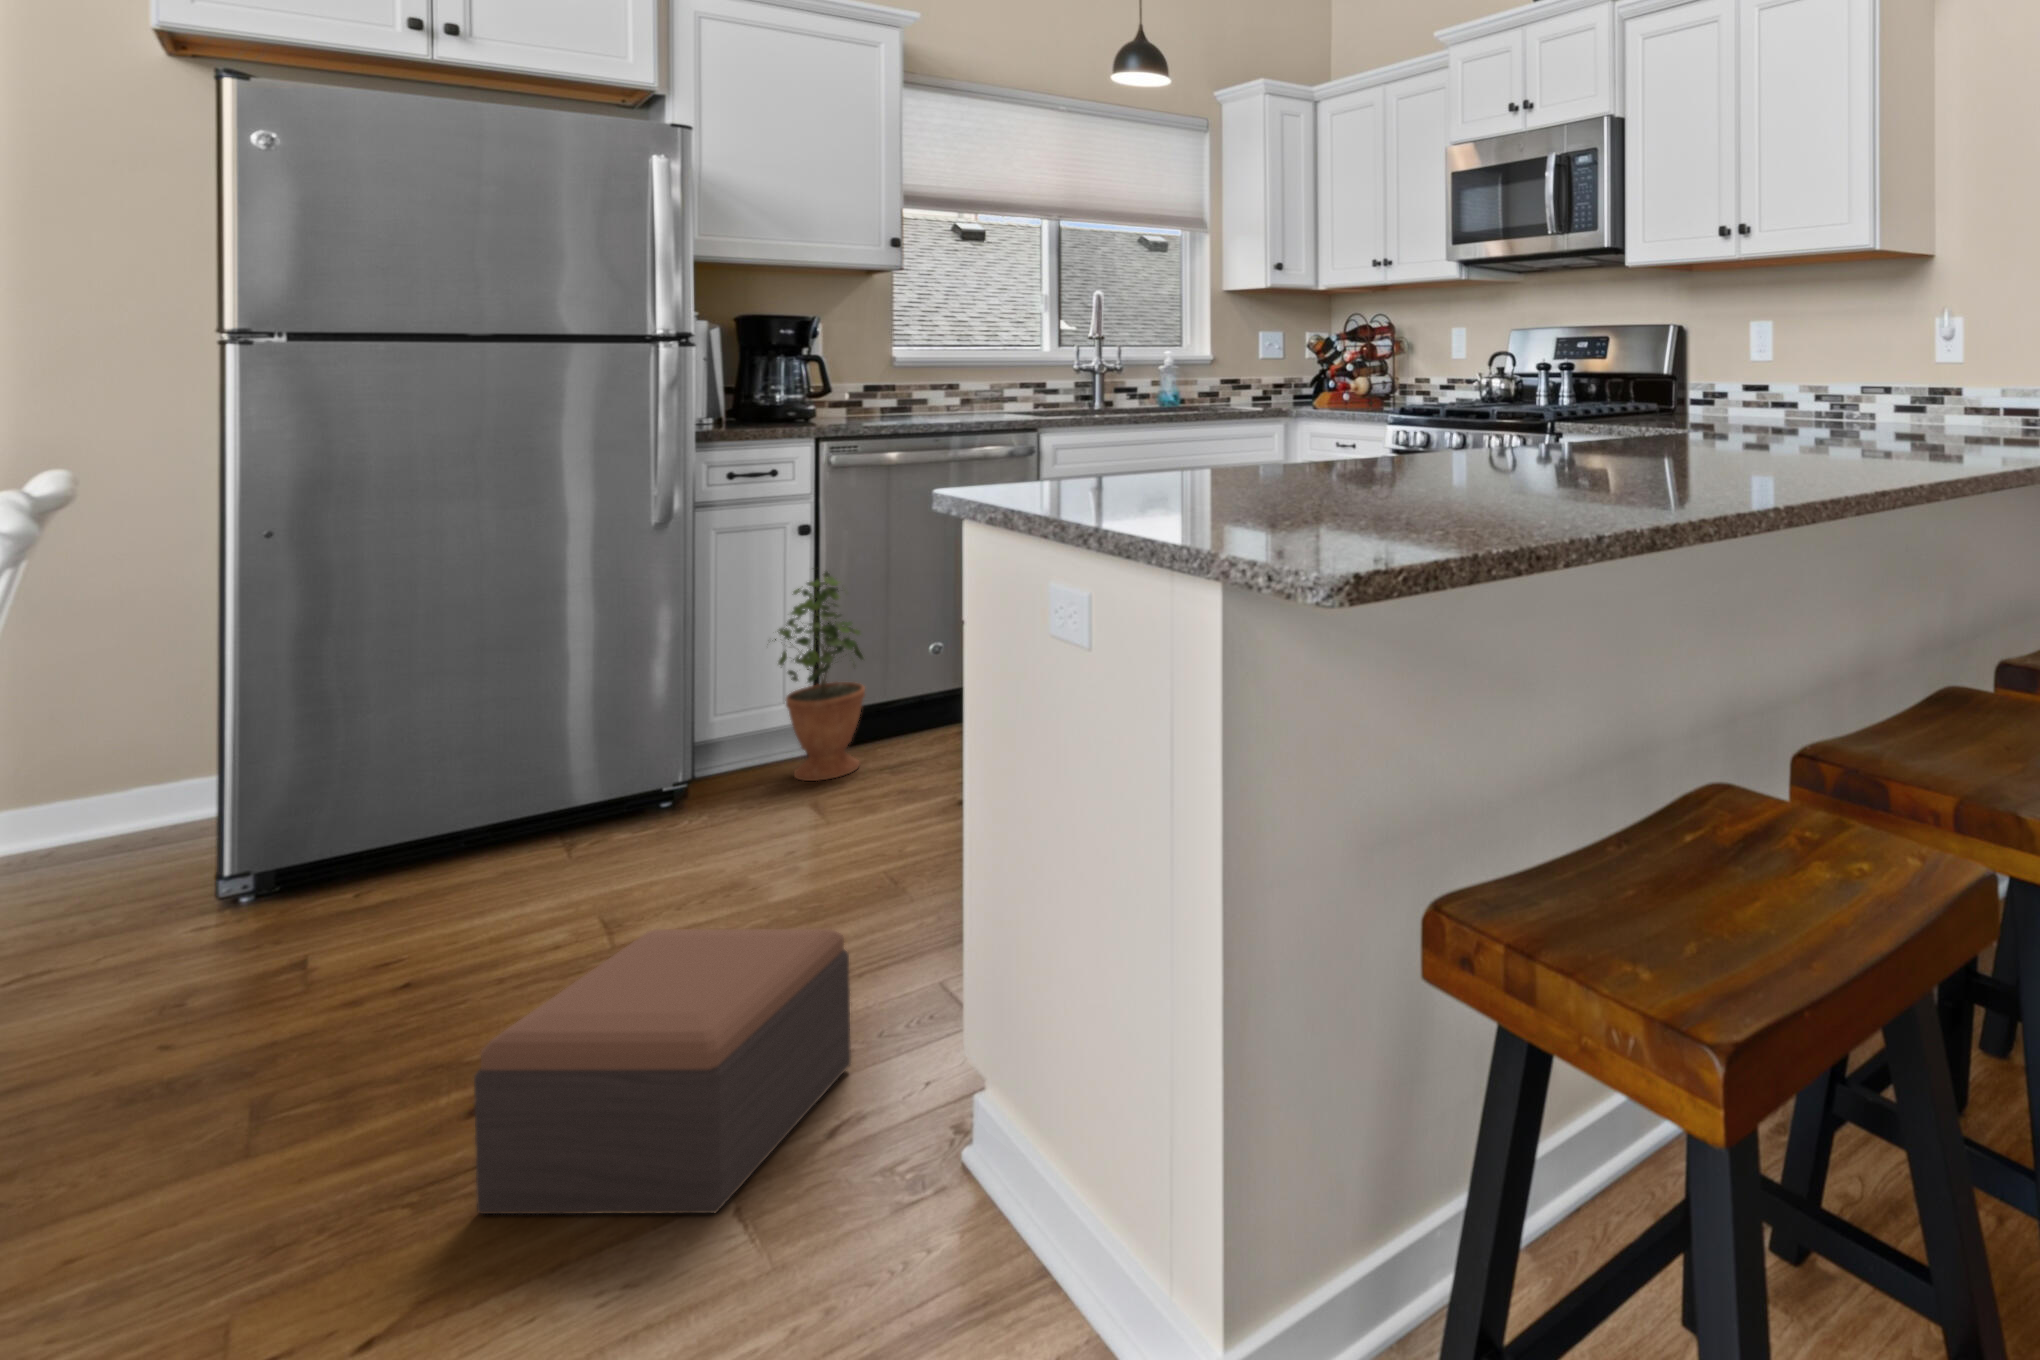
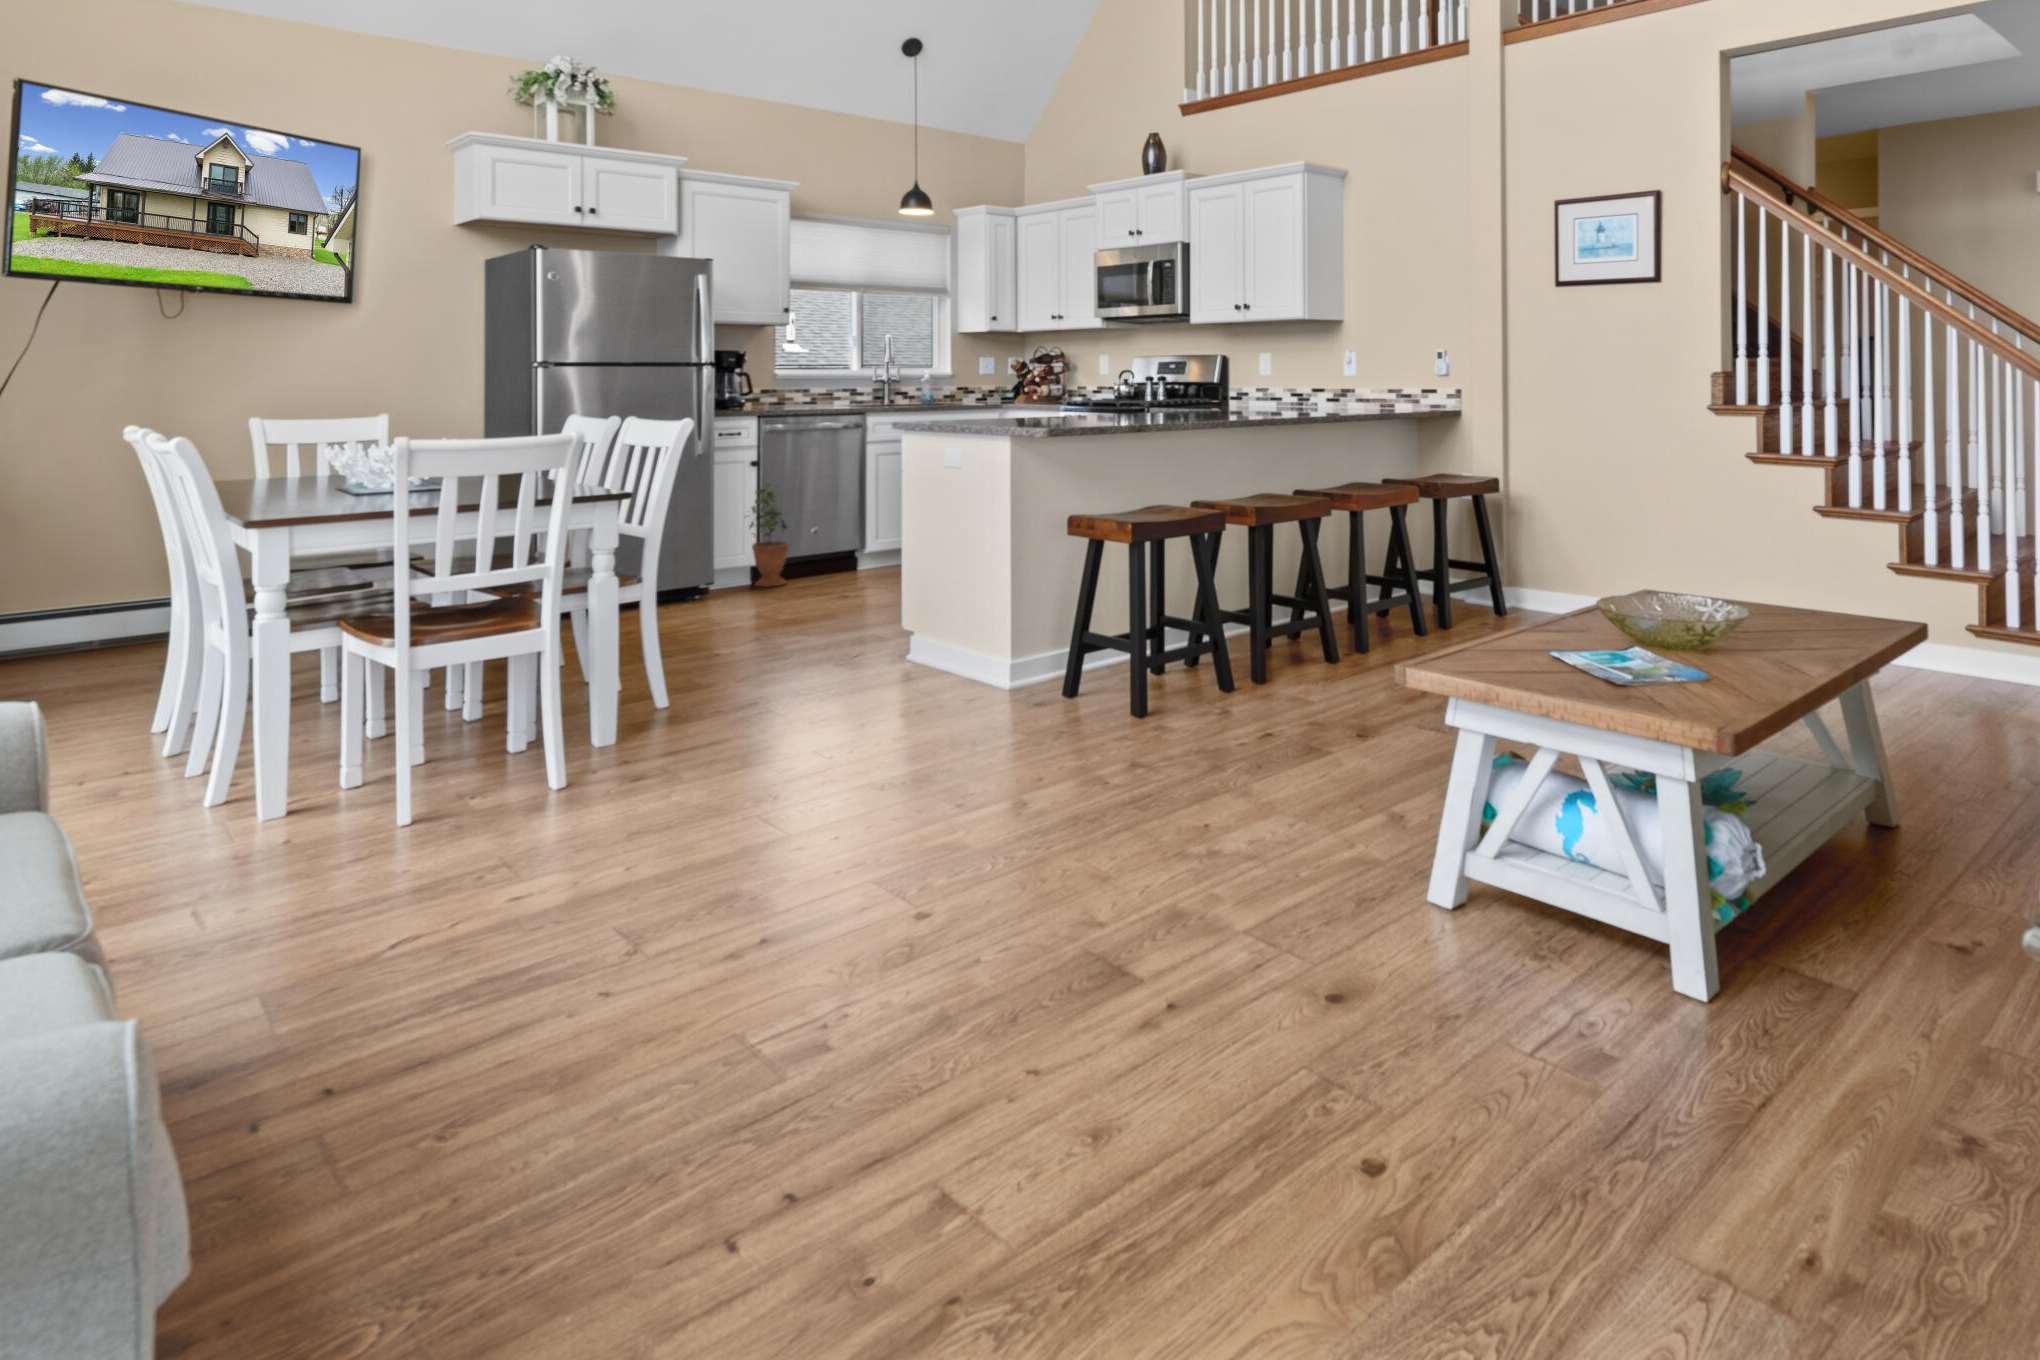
footstool: present [474,929,851,1214] -> none [745,584,850,656]

